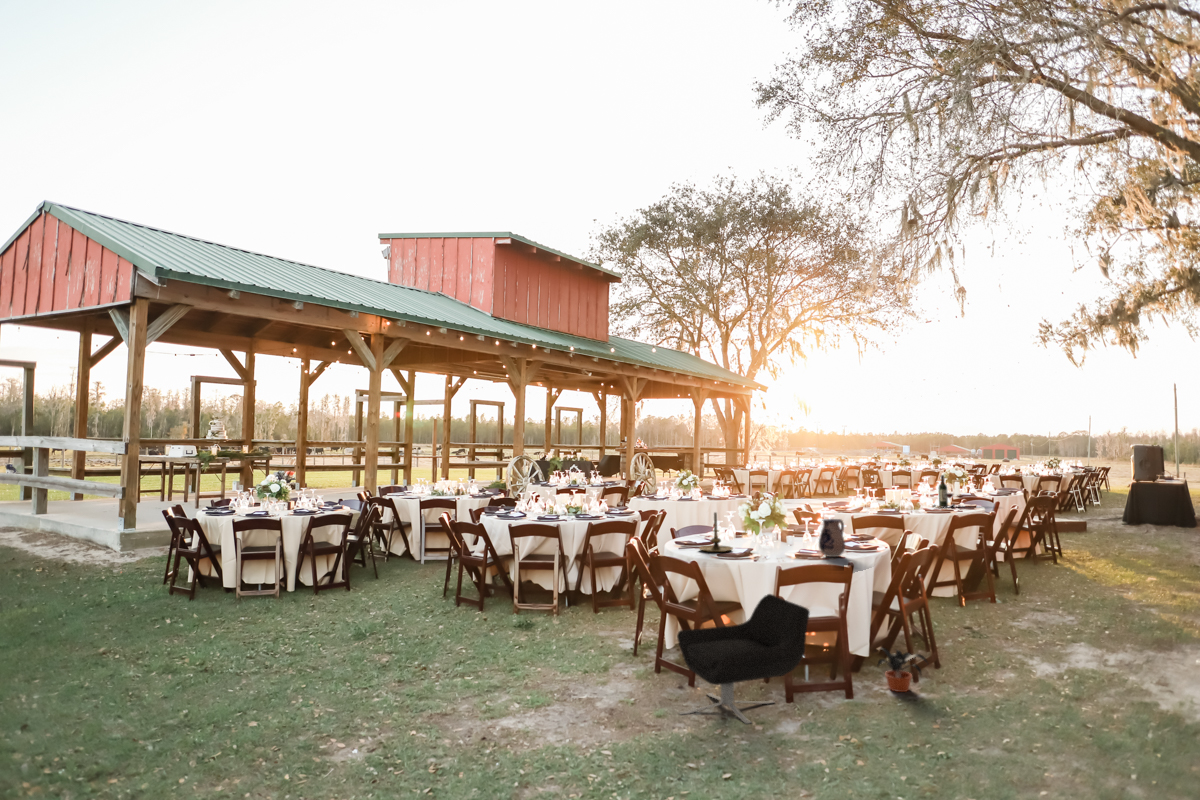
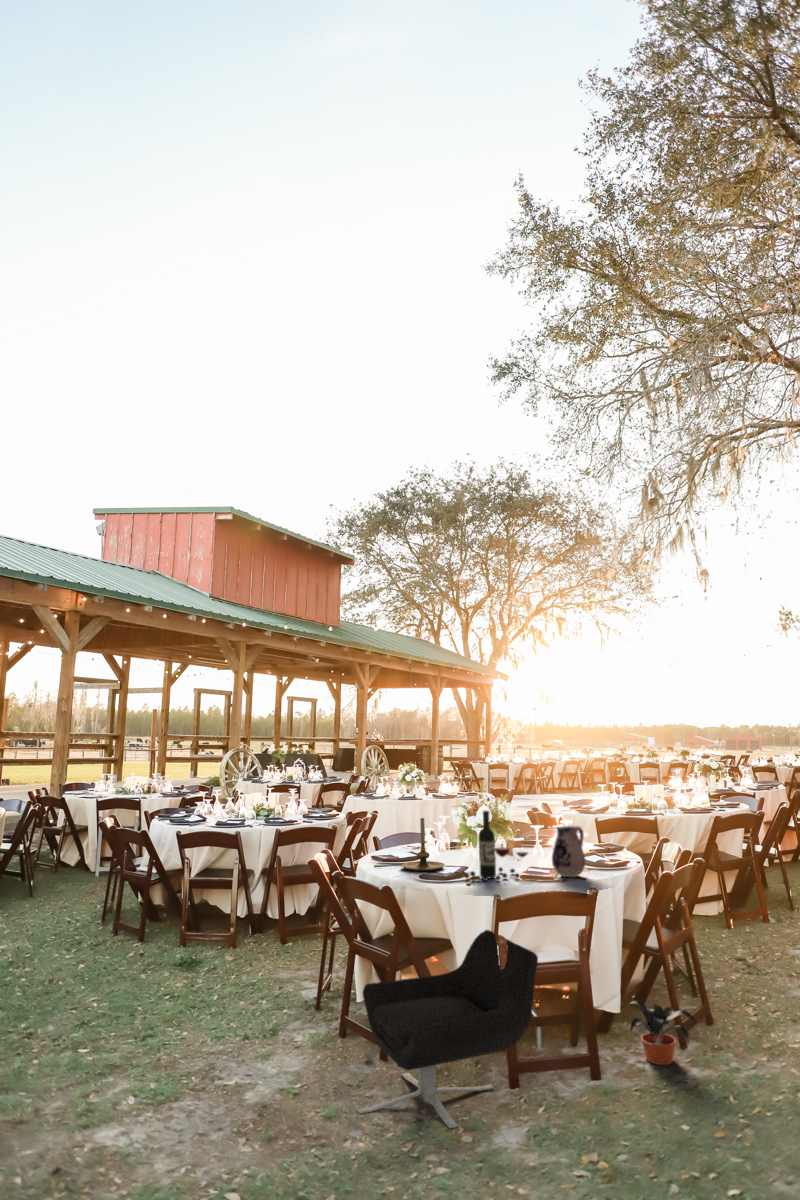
wine bottle: present [933,475,963,508] -> present [465,811,528,881]

